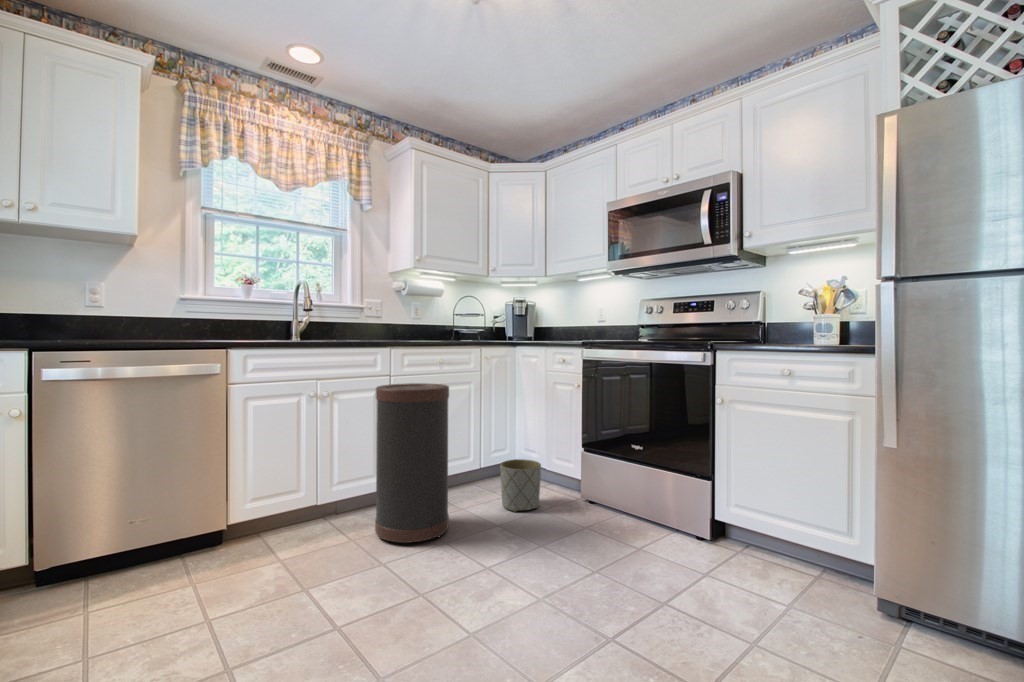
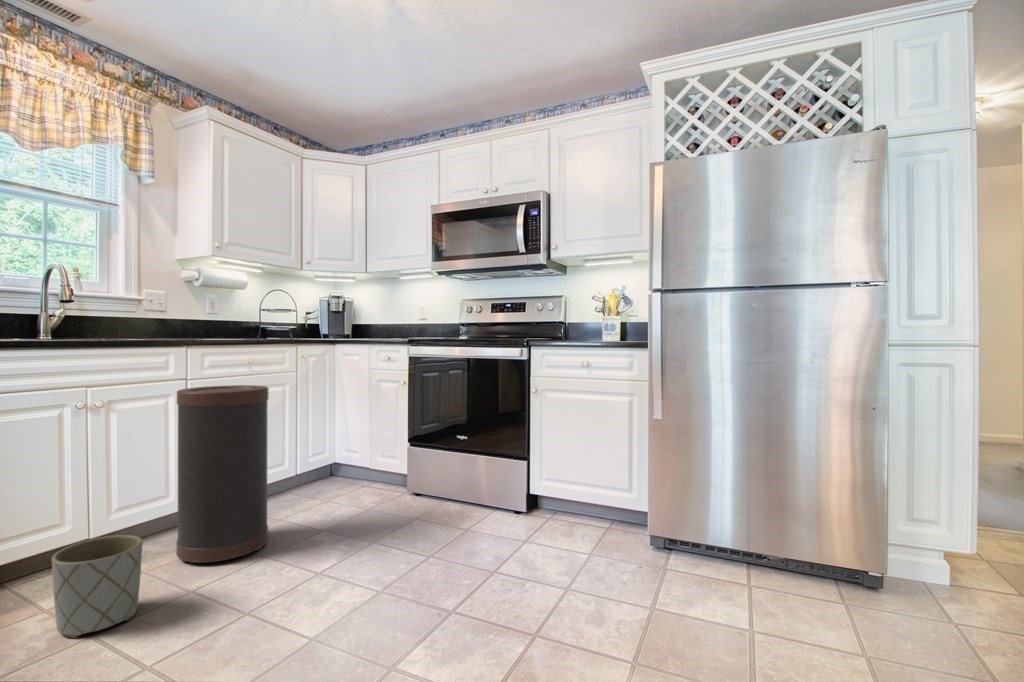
planter: present [500,459,541,512] -> present [52,535,142,638]

